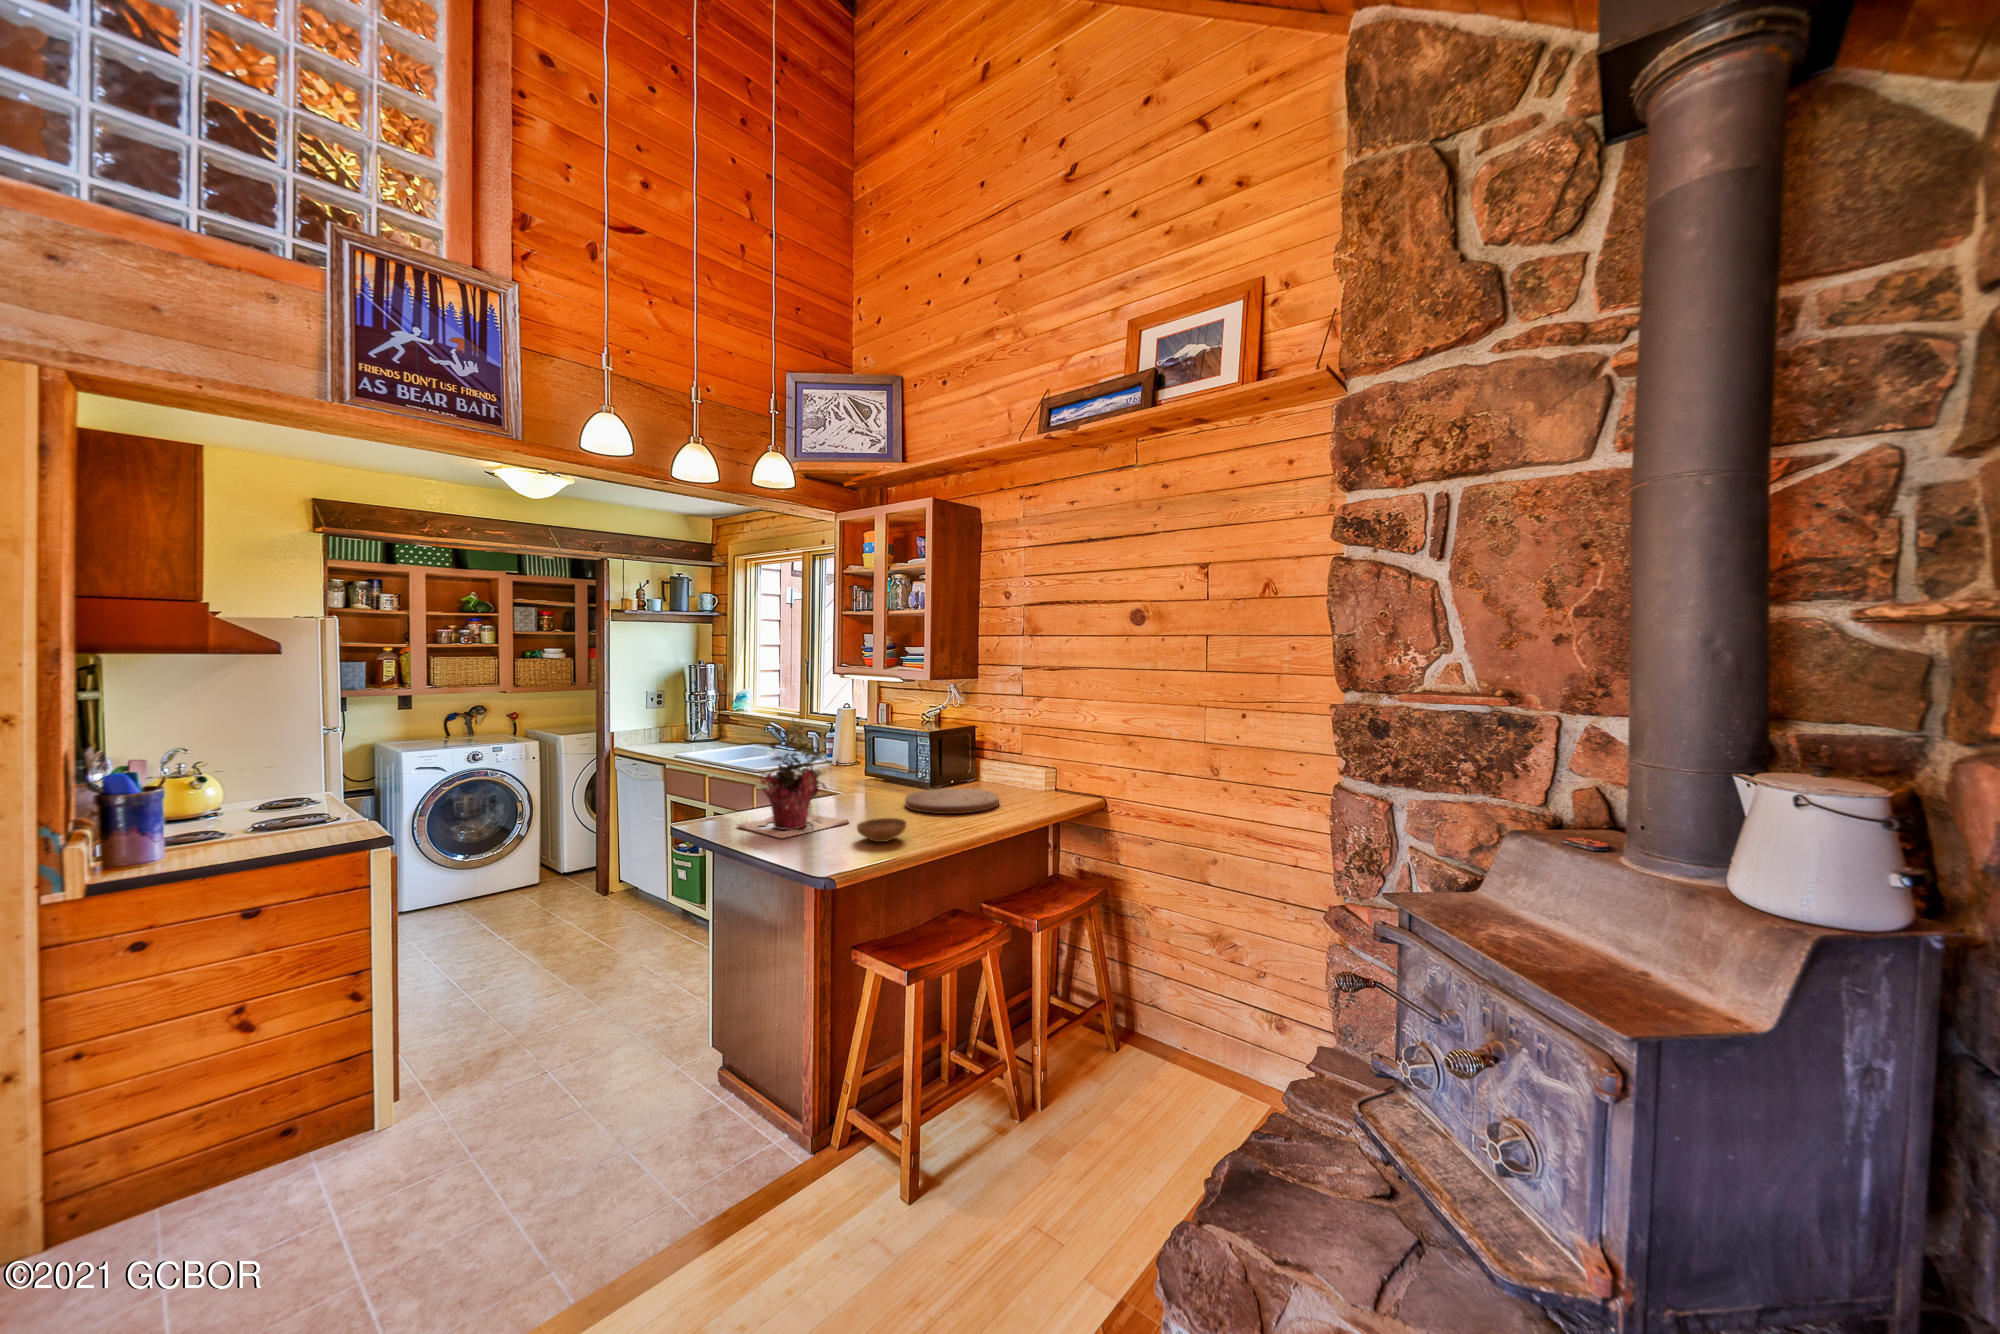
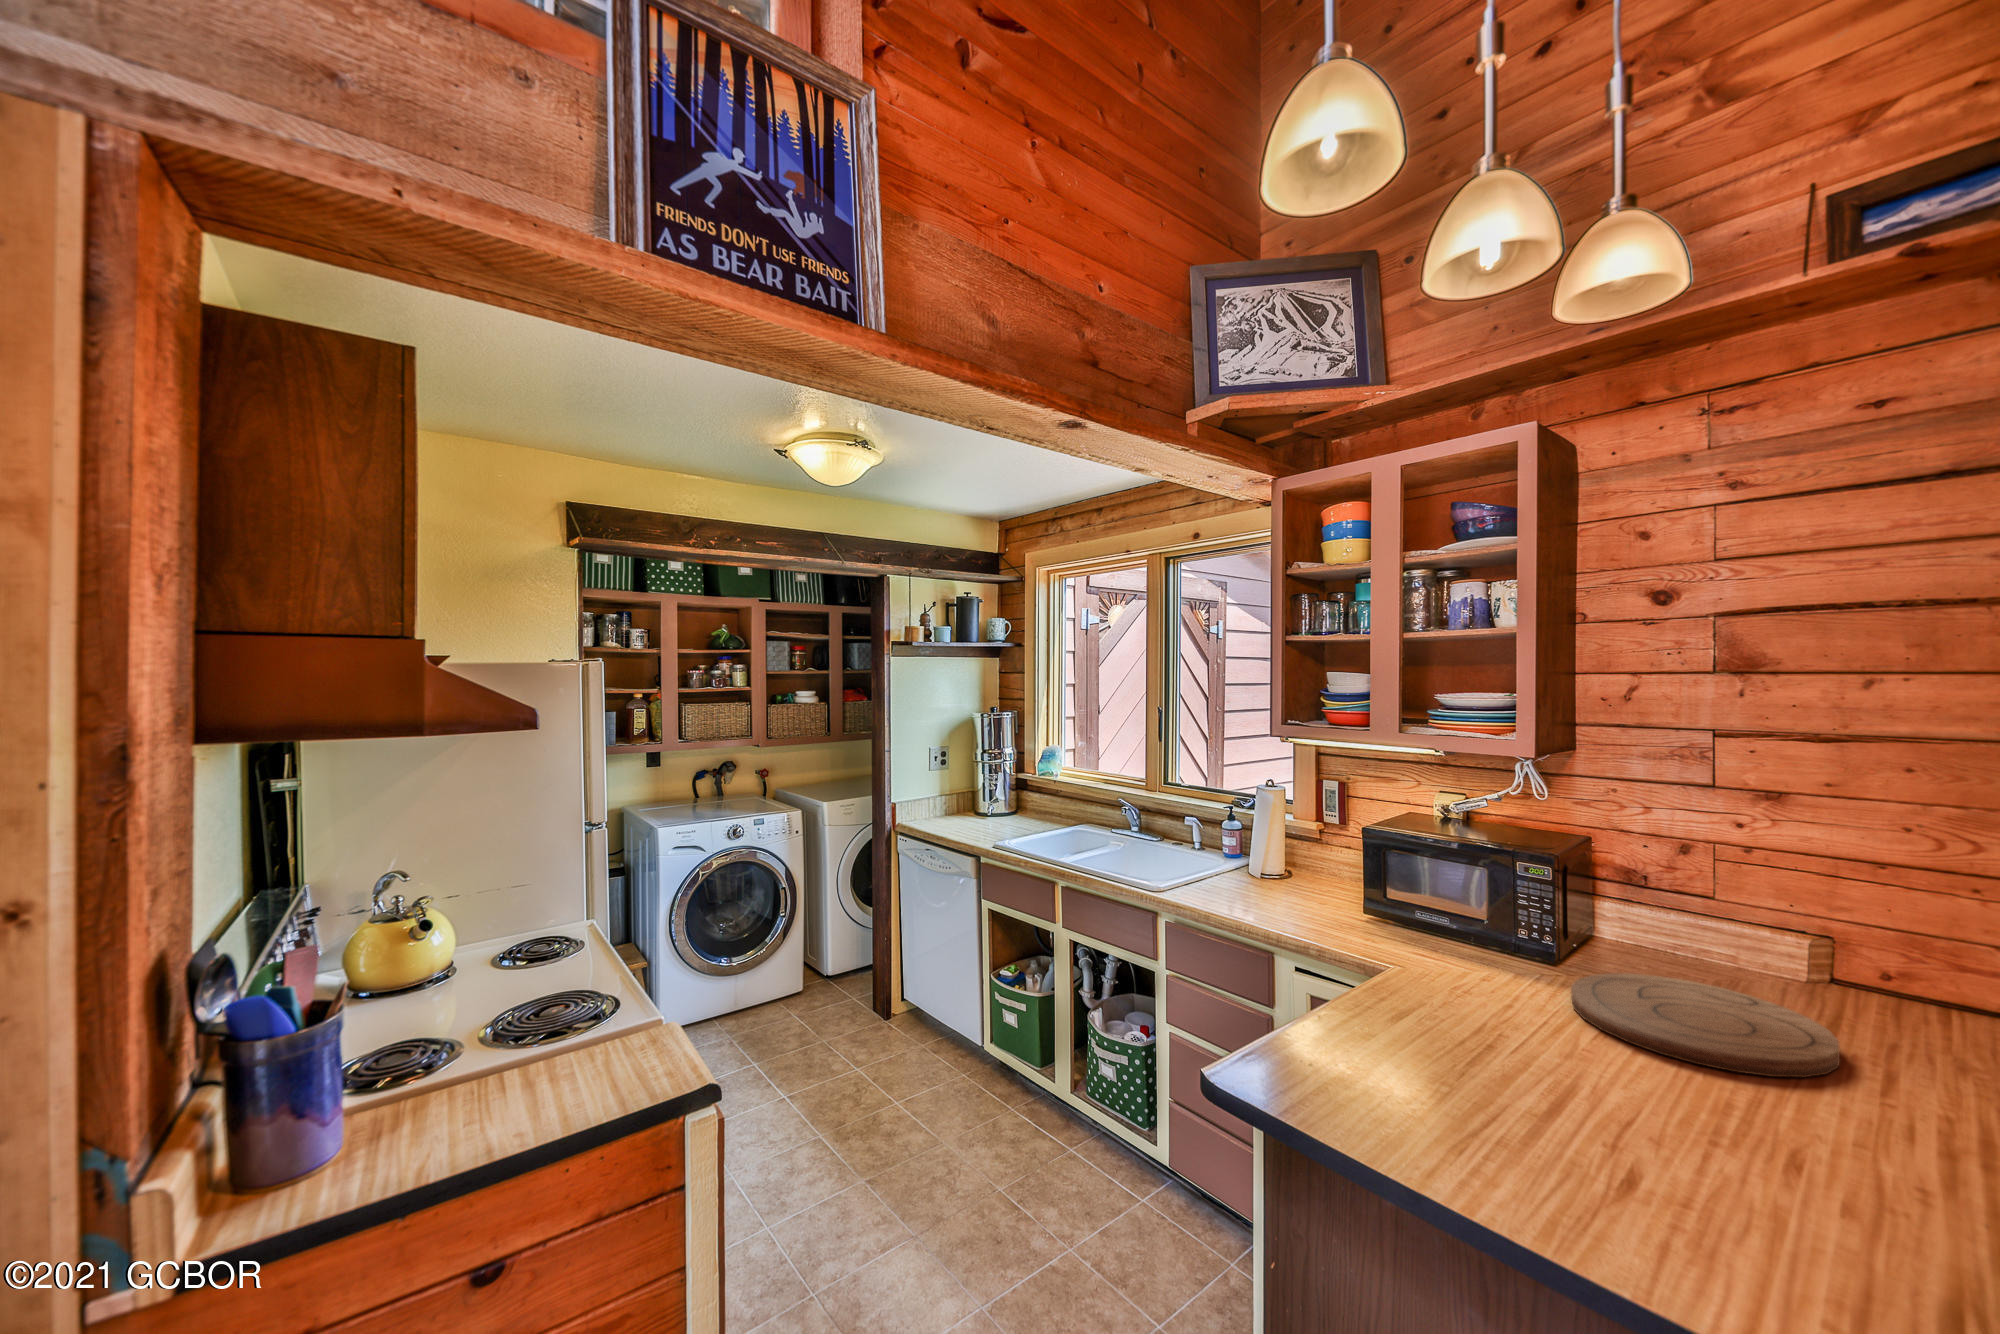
potted plant: present [737,722,849,838] -> none [1328,856,1575,1171]
ceramic bowl: present [857,818,906,842] -> none [1712,1129,1905,1230]

